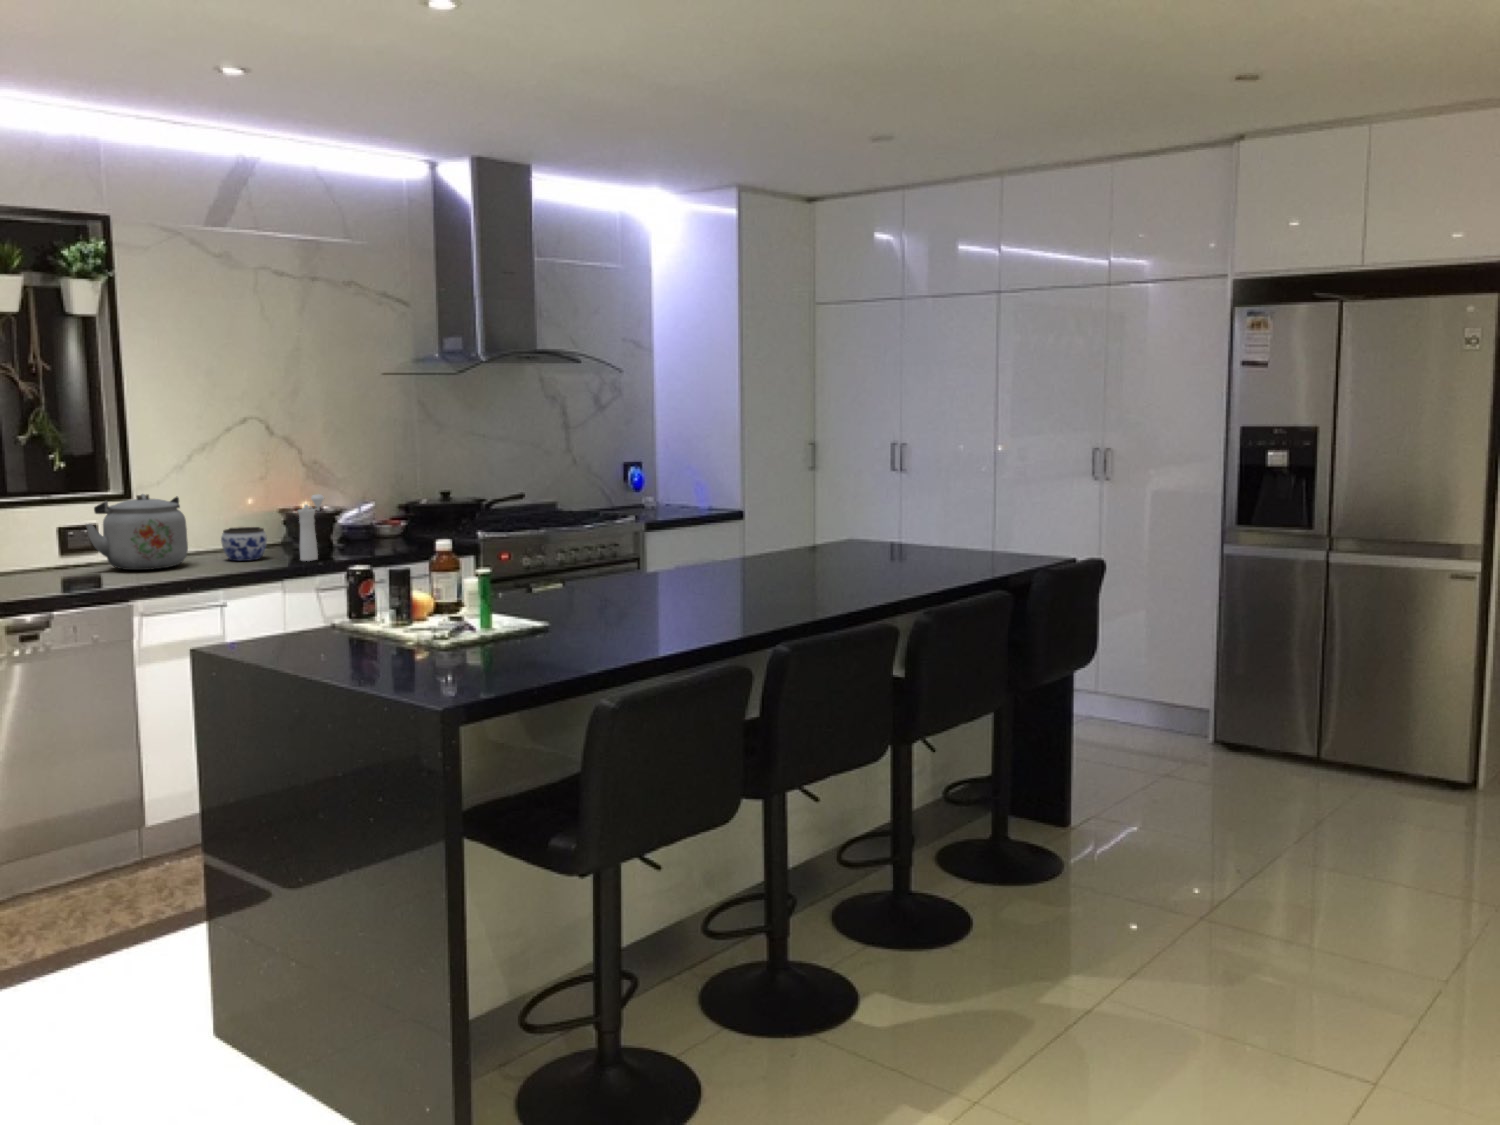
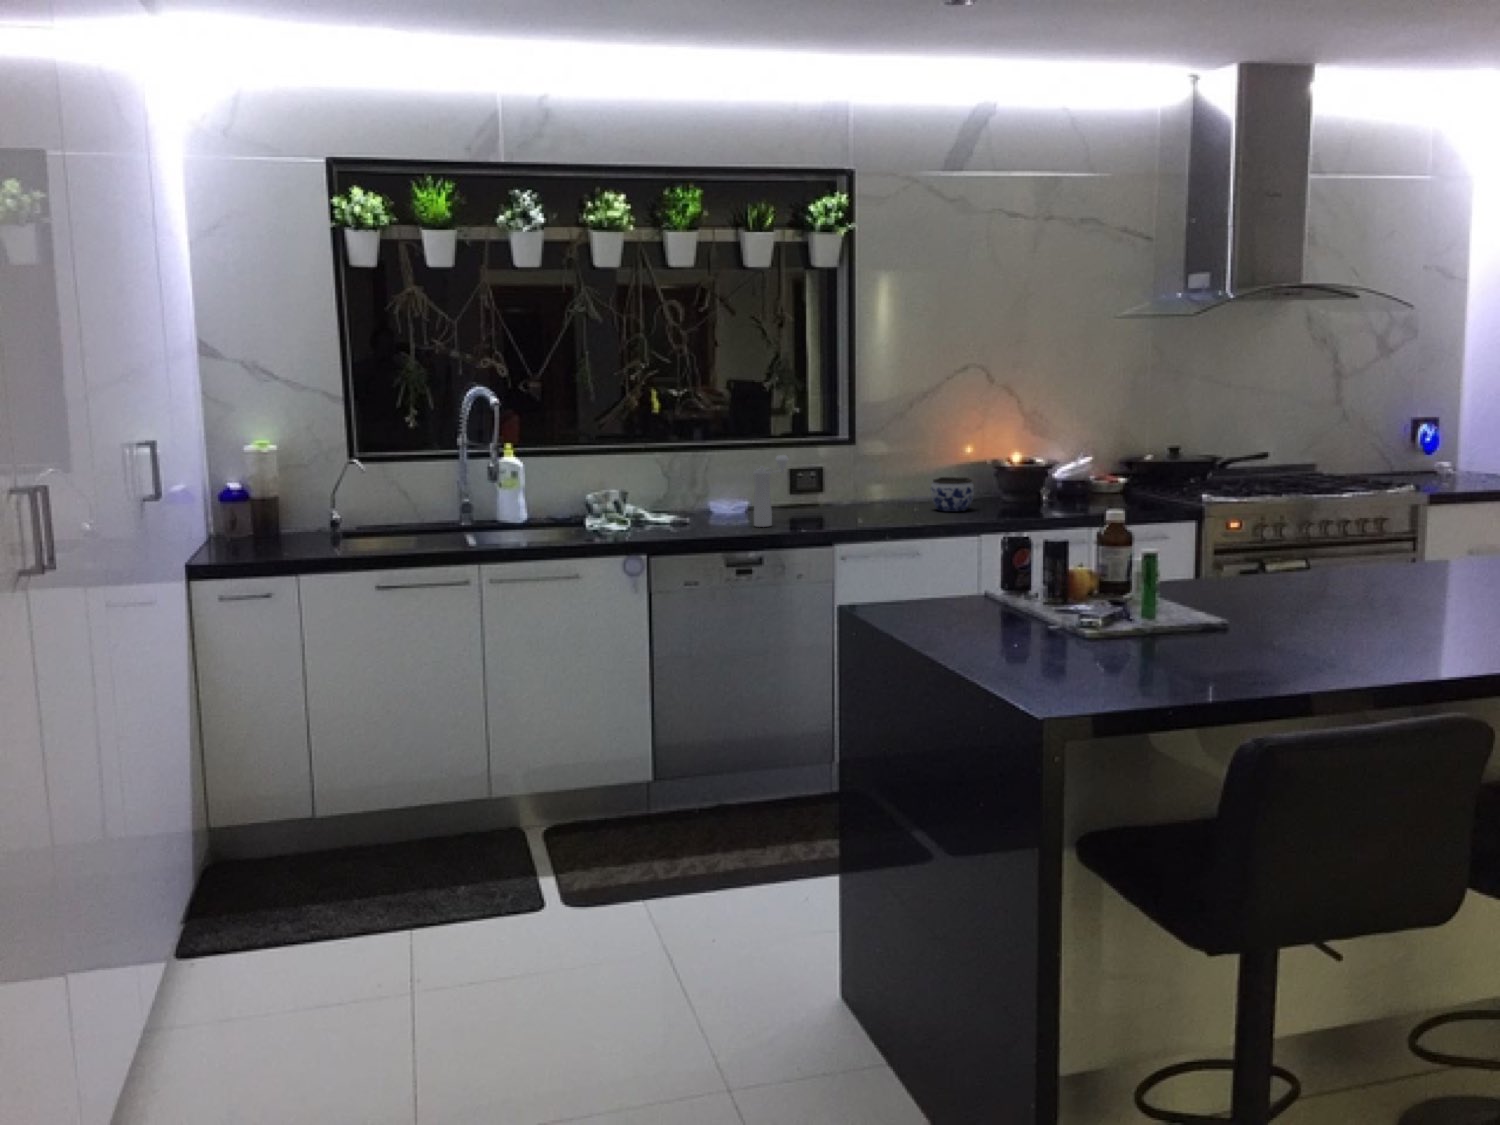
kettle: present [86,494,188,570] -> none [809,440,898,515]
pepper mill: present [298,494,324,561] -> present [753,455,789,527]

